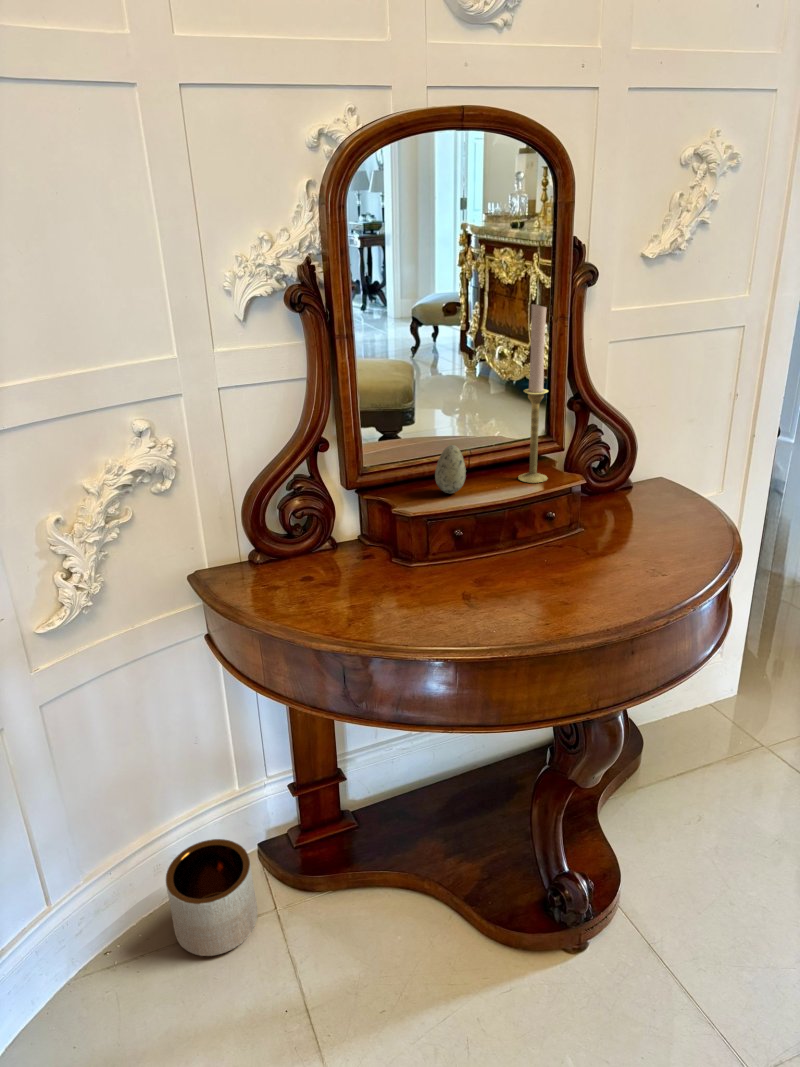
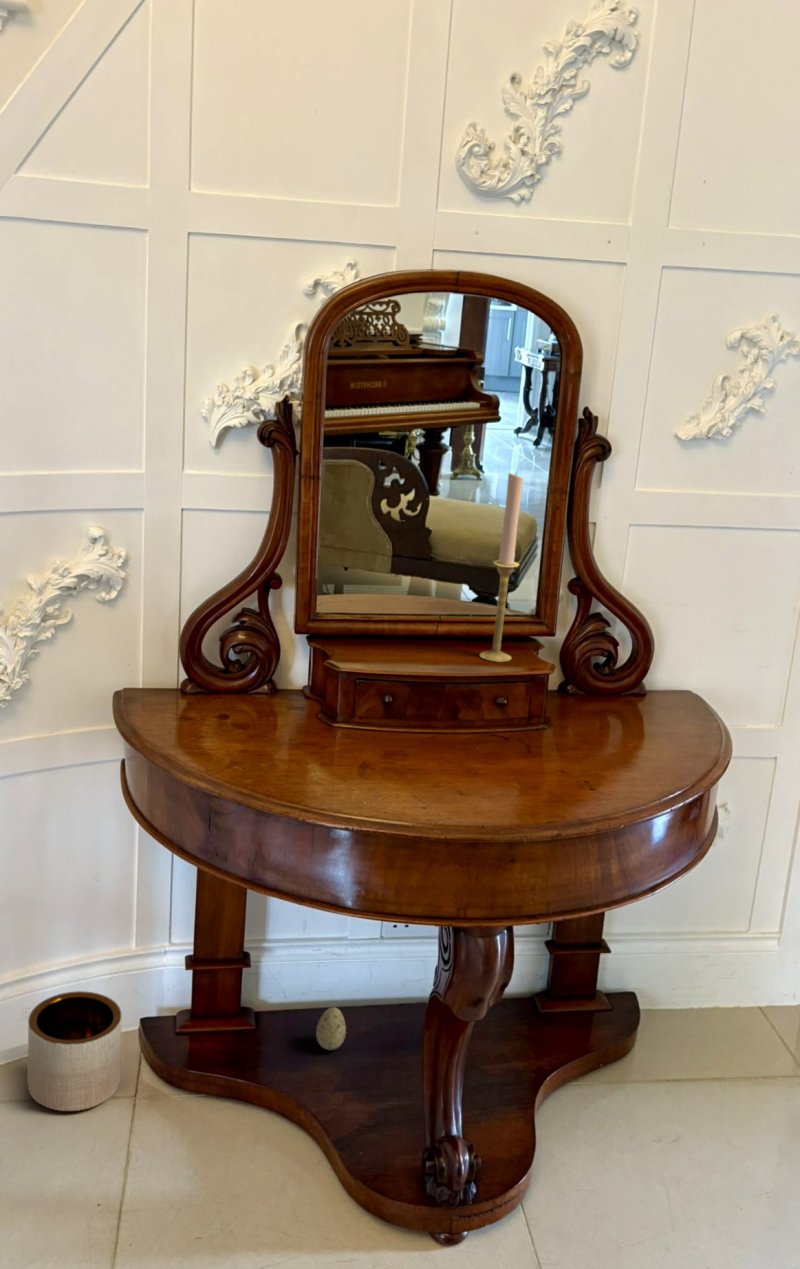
decorative egg: present [435,445,466,493] -> present [316,1007,346,1050]

